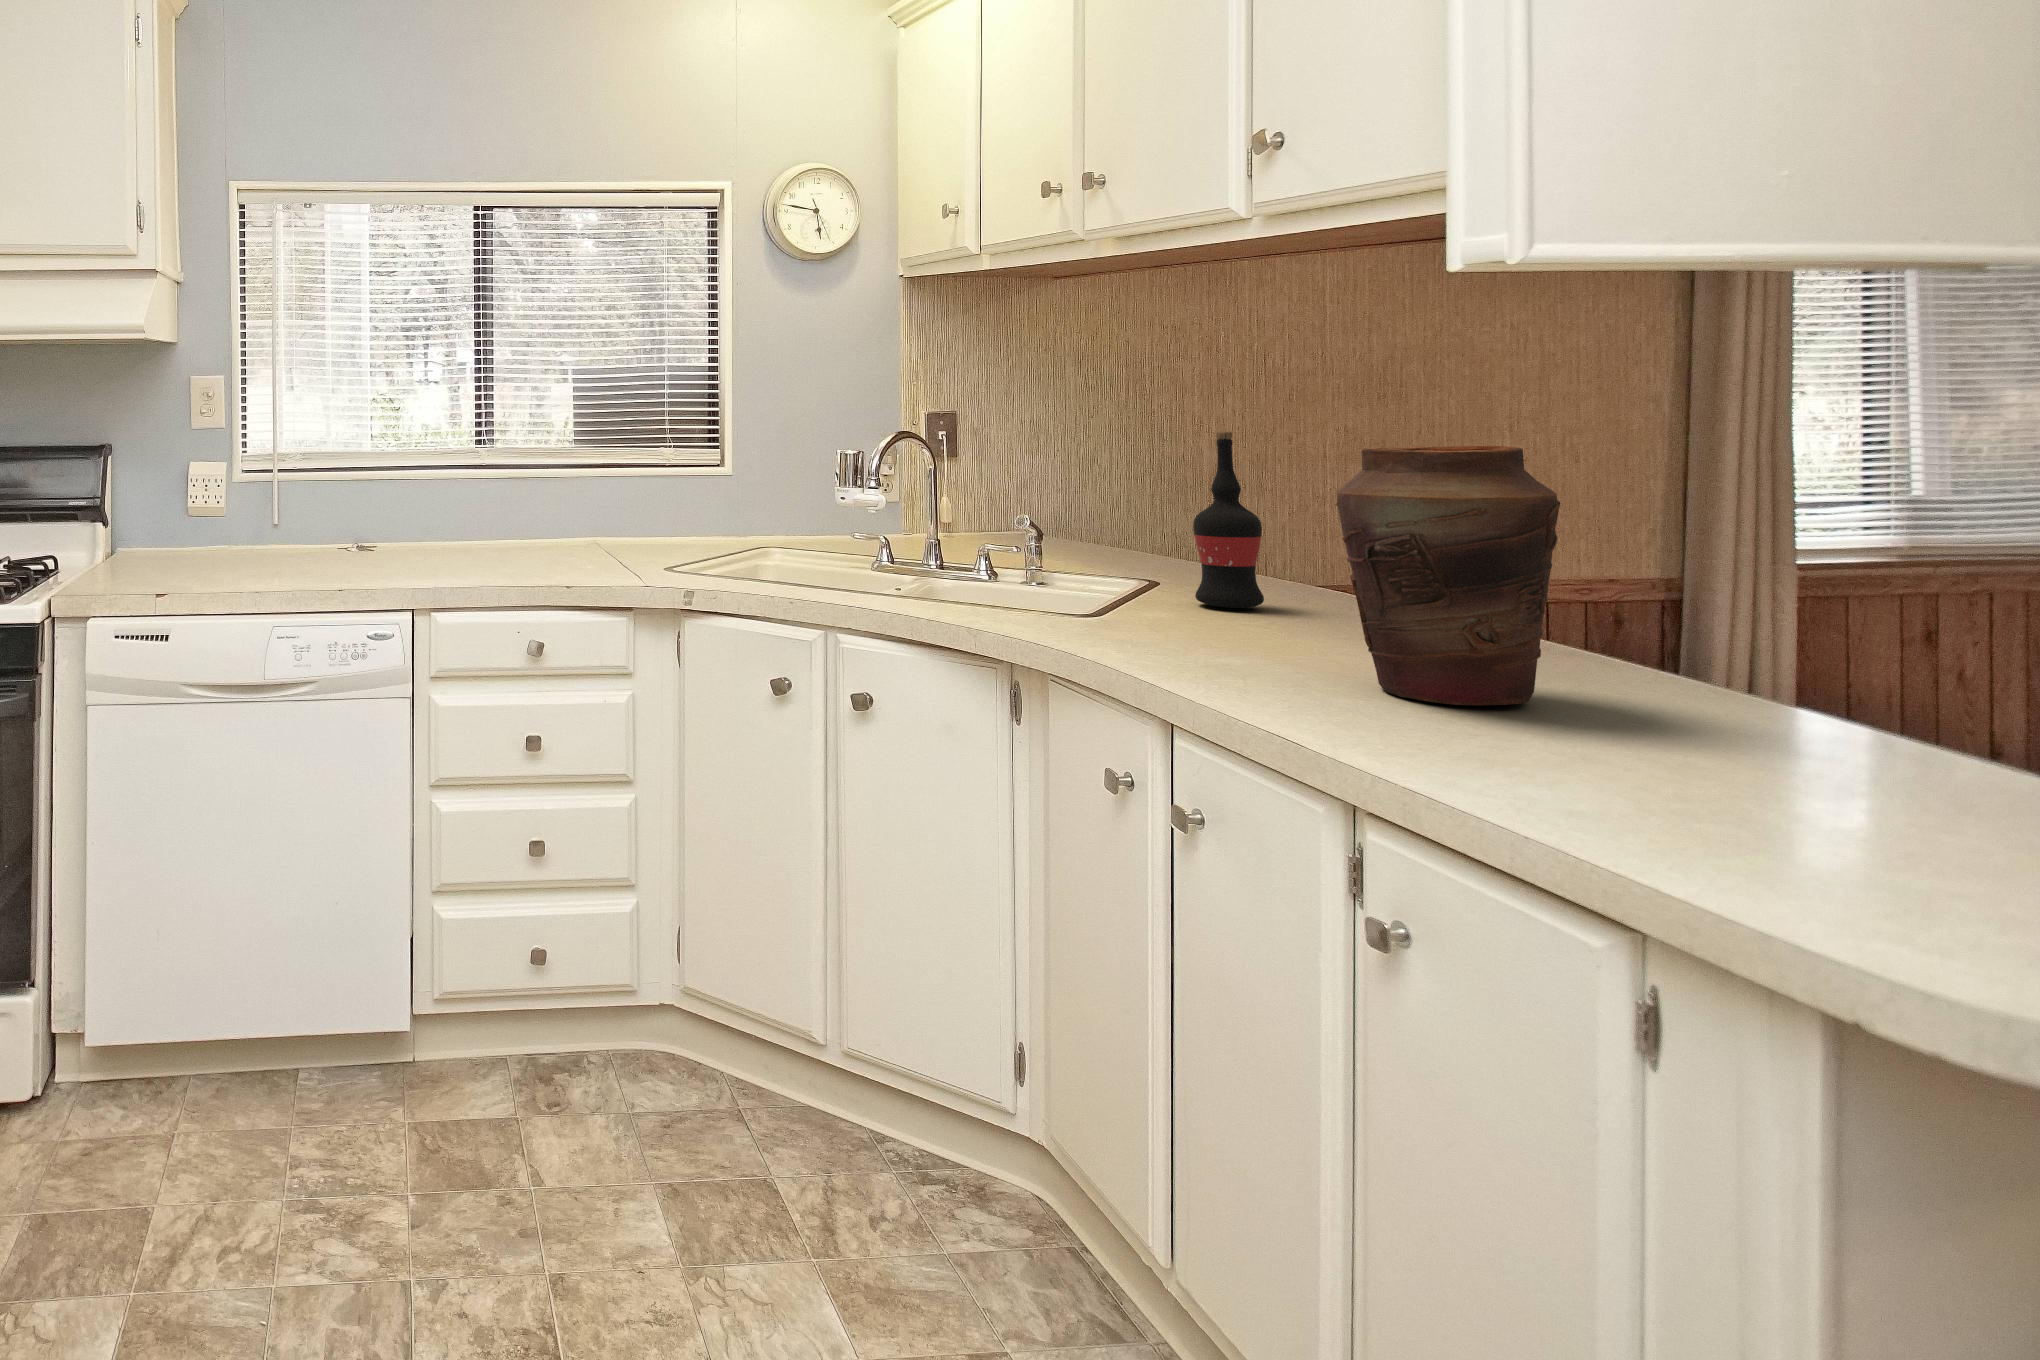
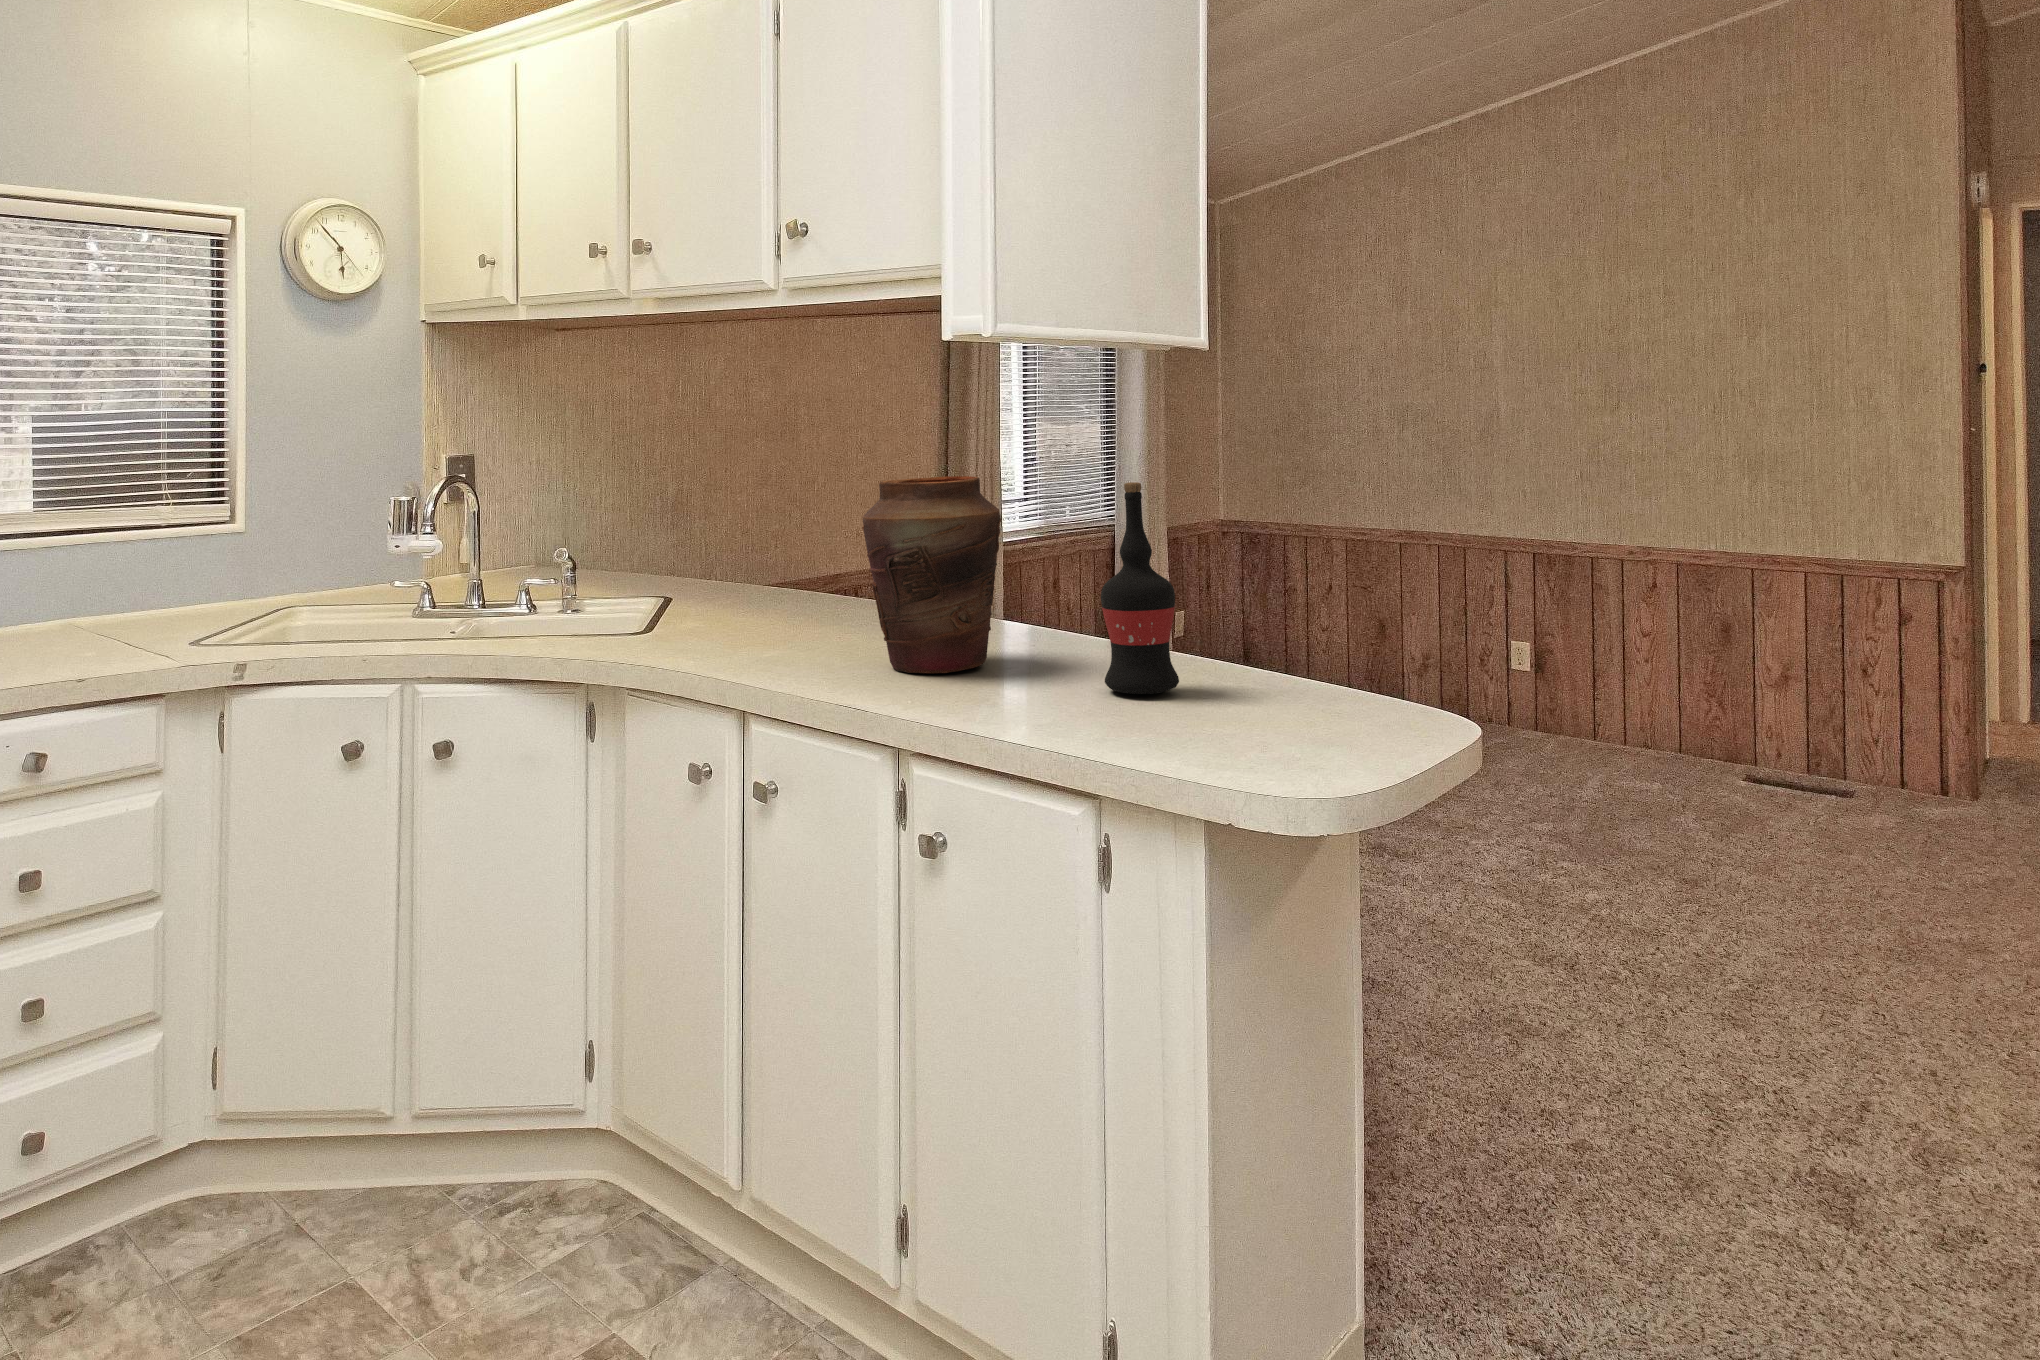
wine bottle: present [1193,431,1264,608] -> present [1101,482,1179,694]

